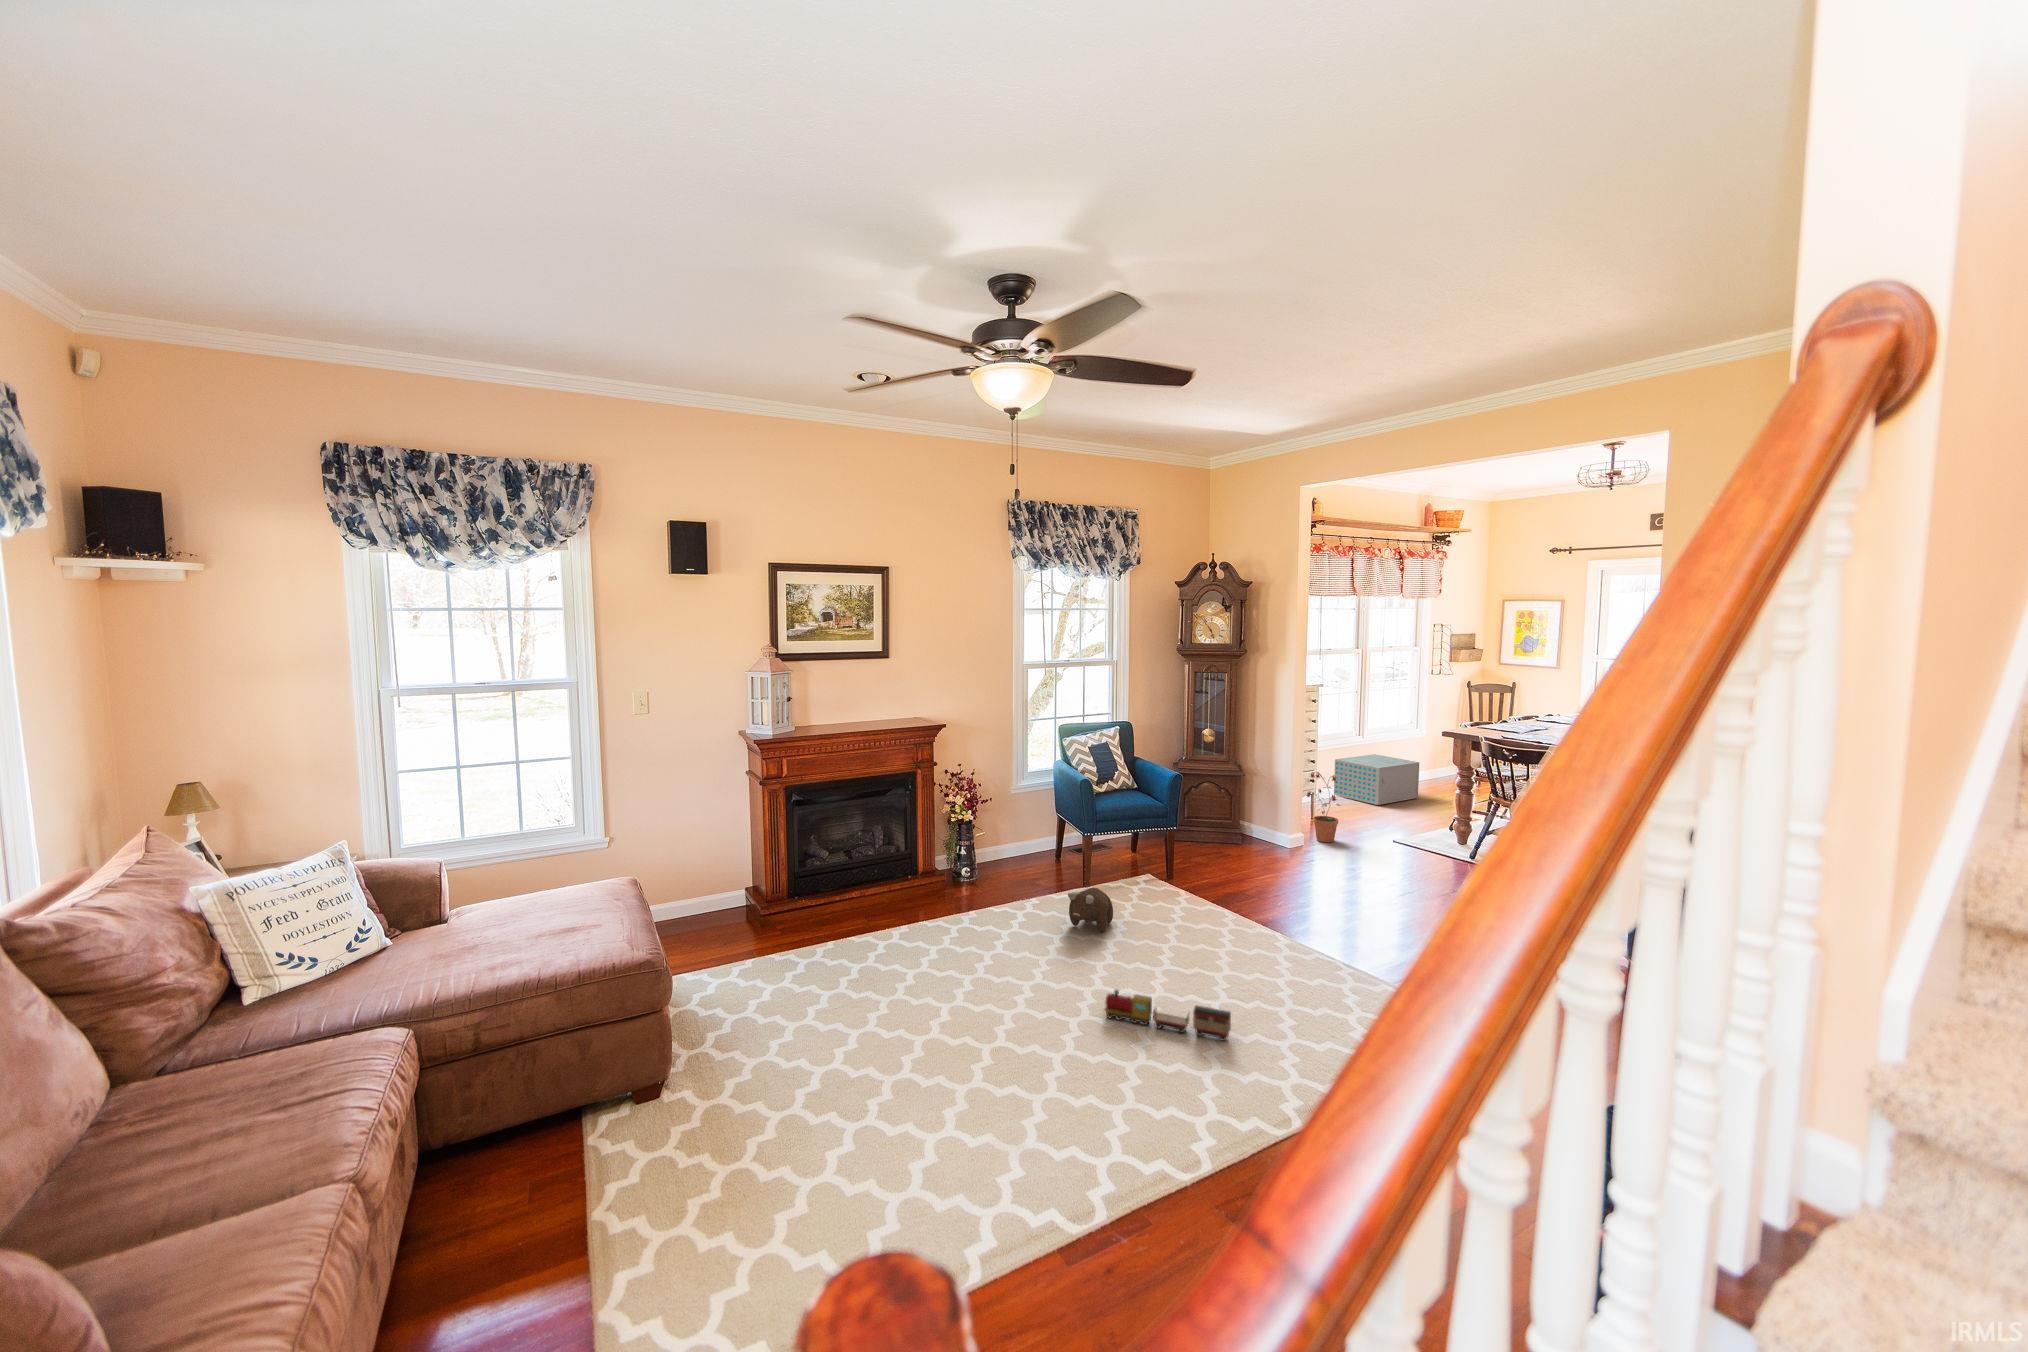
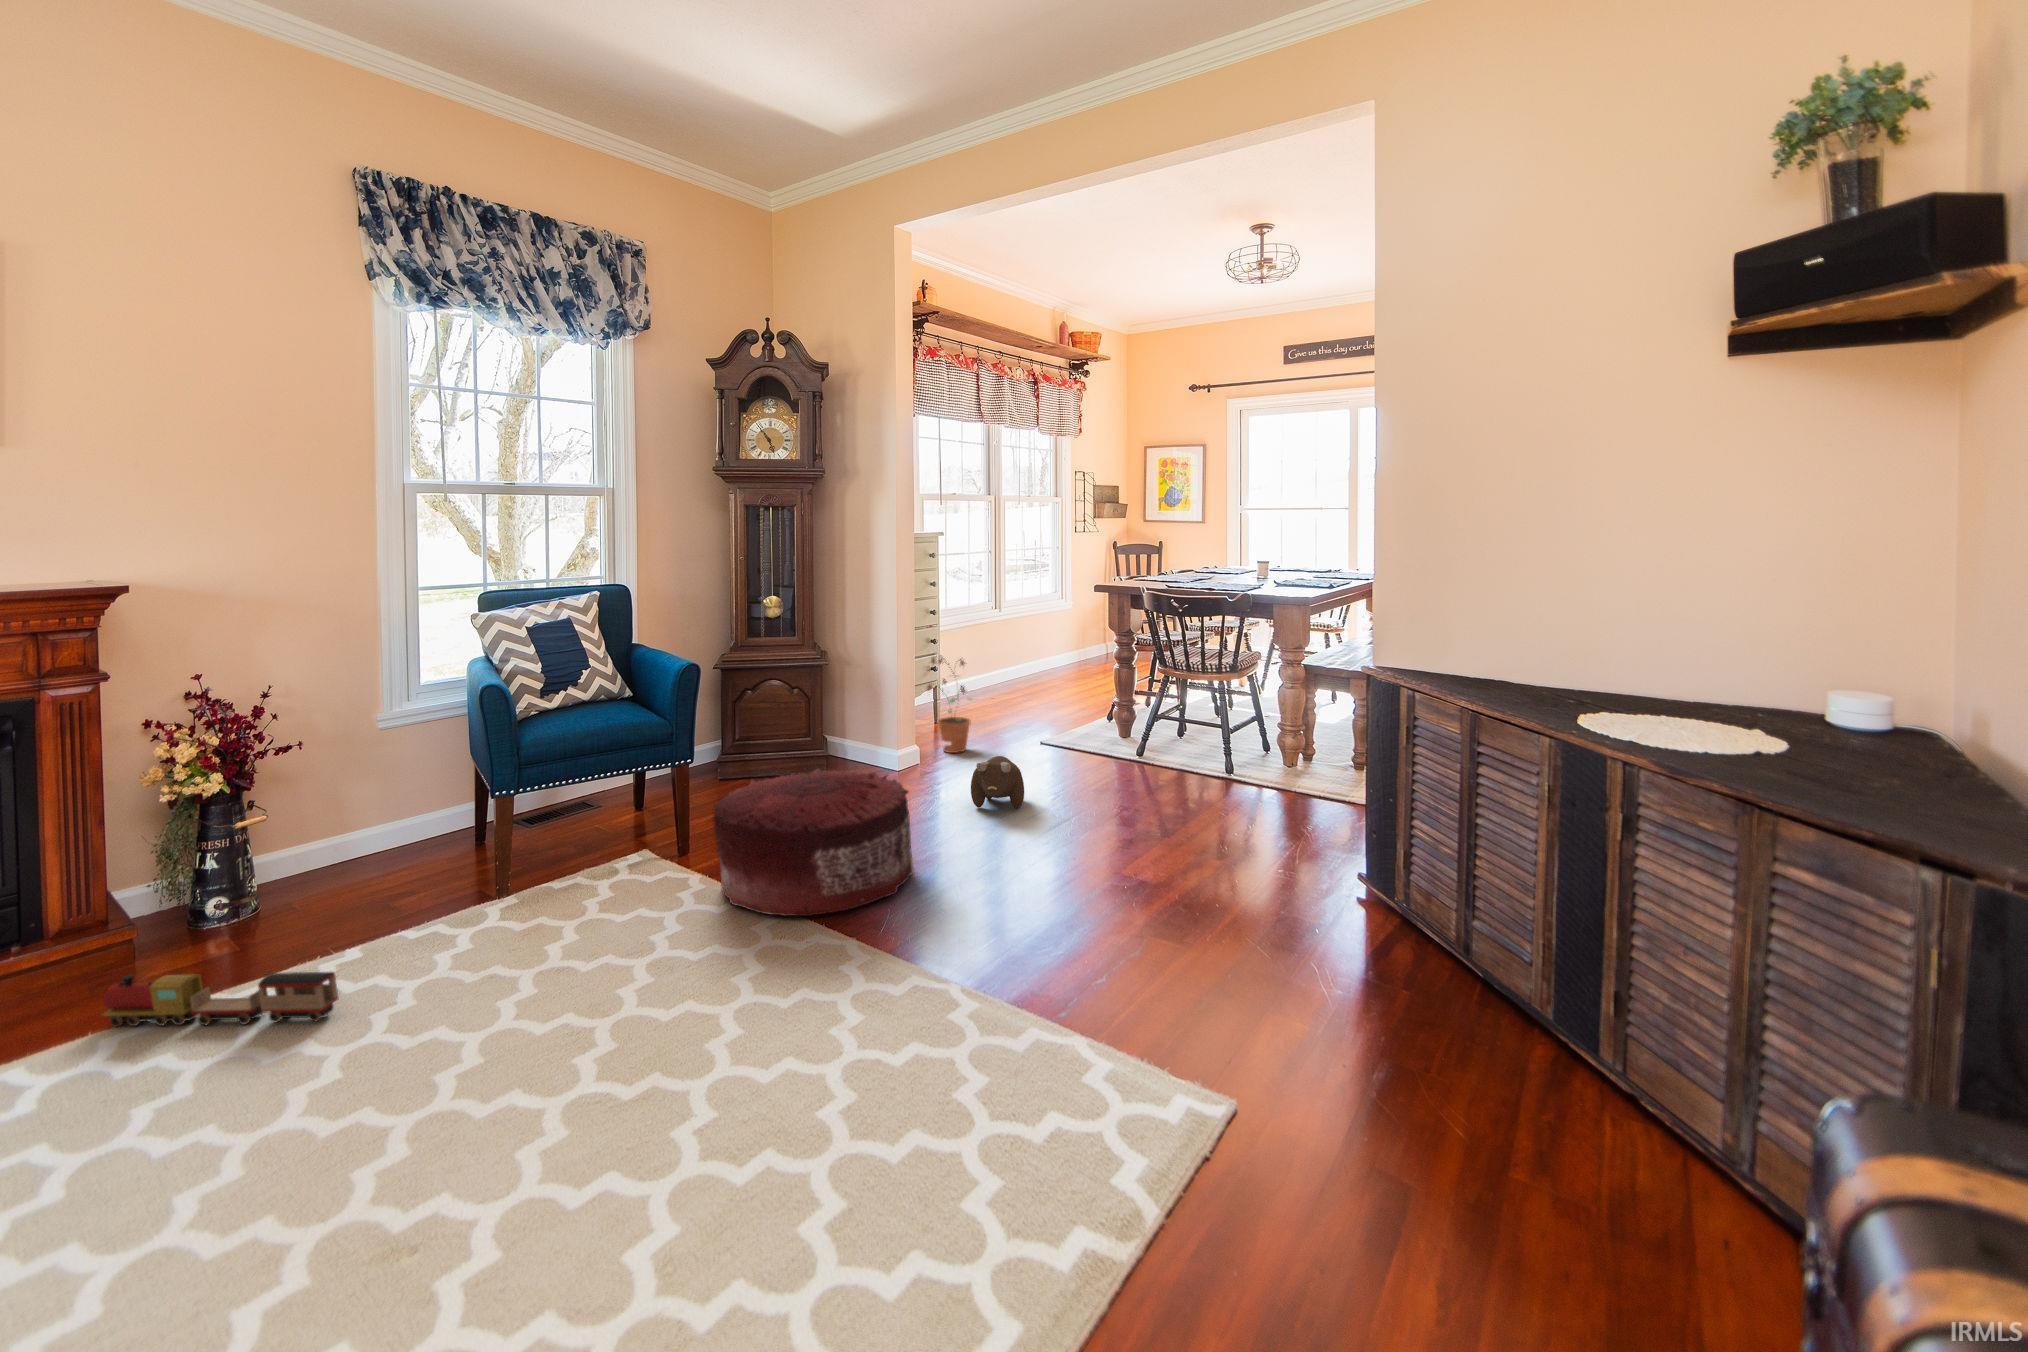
storage box: present [1334,754,1419,805] -> none [965,641,1065,702]
pouf: none [1180,849,1299,940] -> present [714,769,914,917]
plush toy: present [1068,888,1113,932] -> present [971,756,1024,809]
toy train: present [1104,990,1231,1041] -> present [102,972,339,1027]

